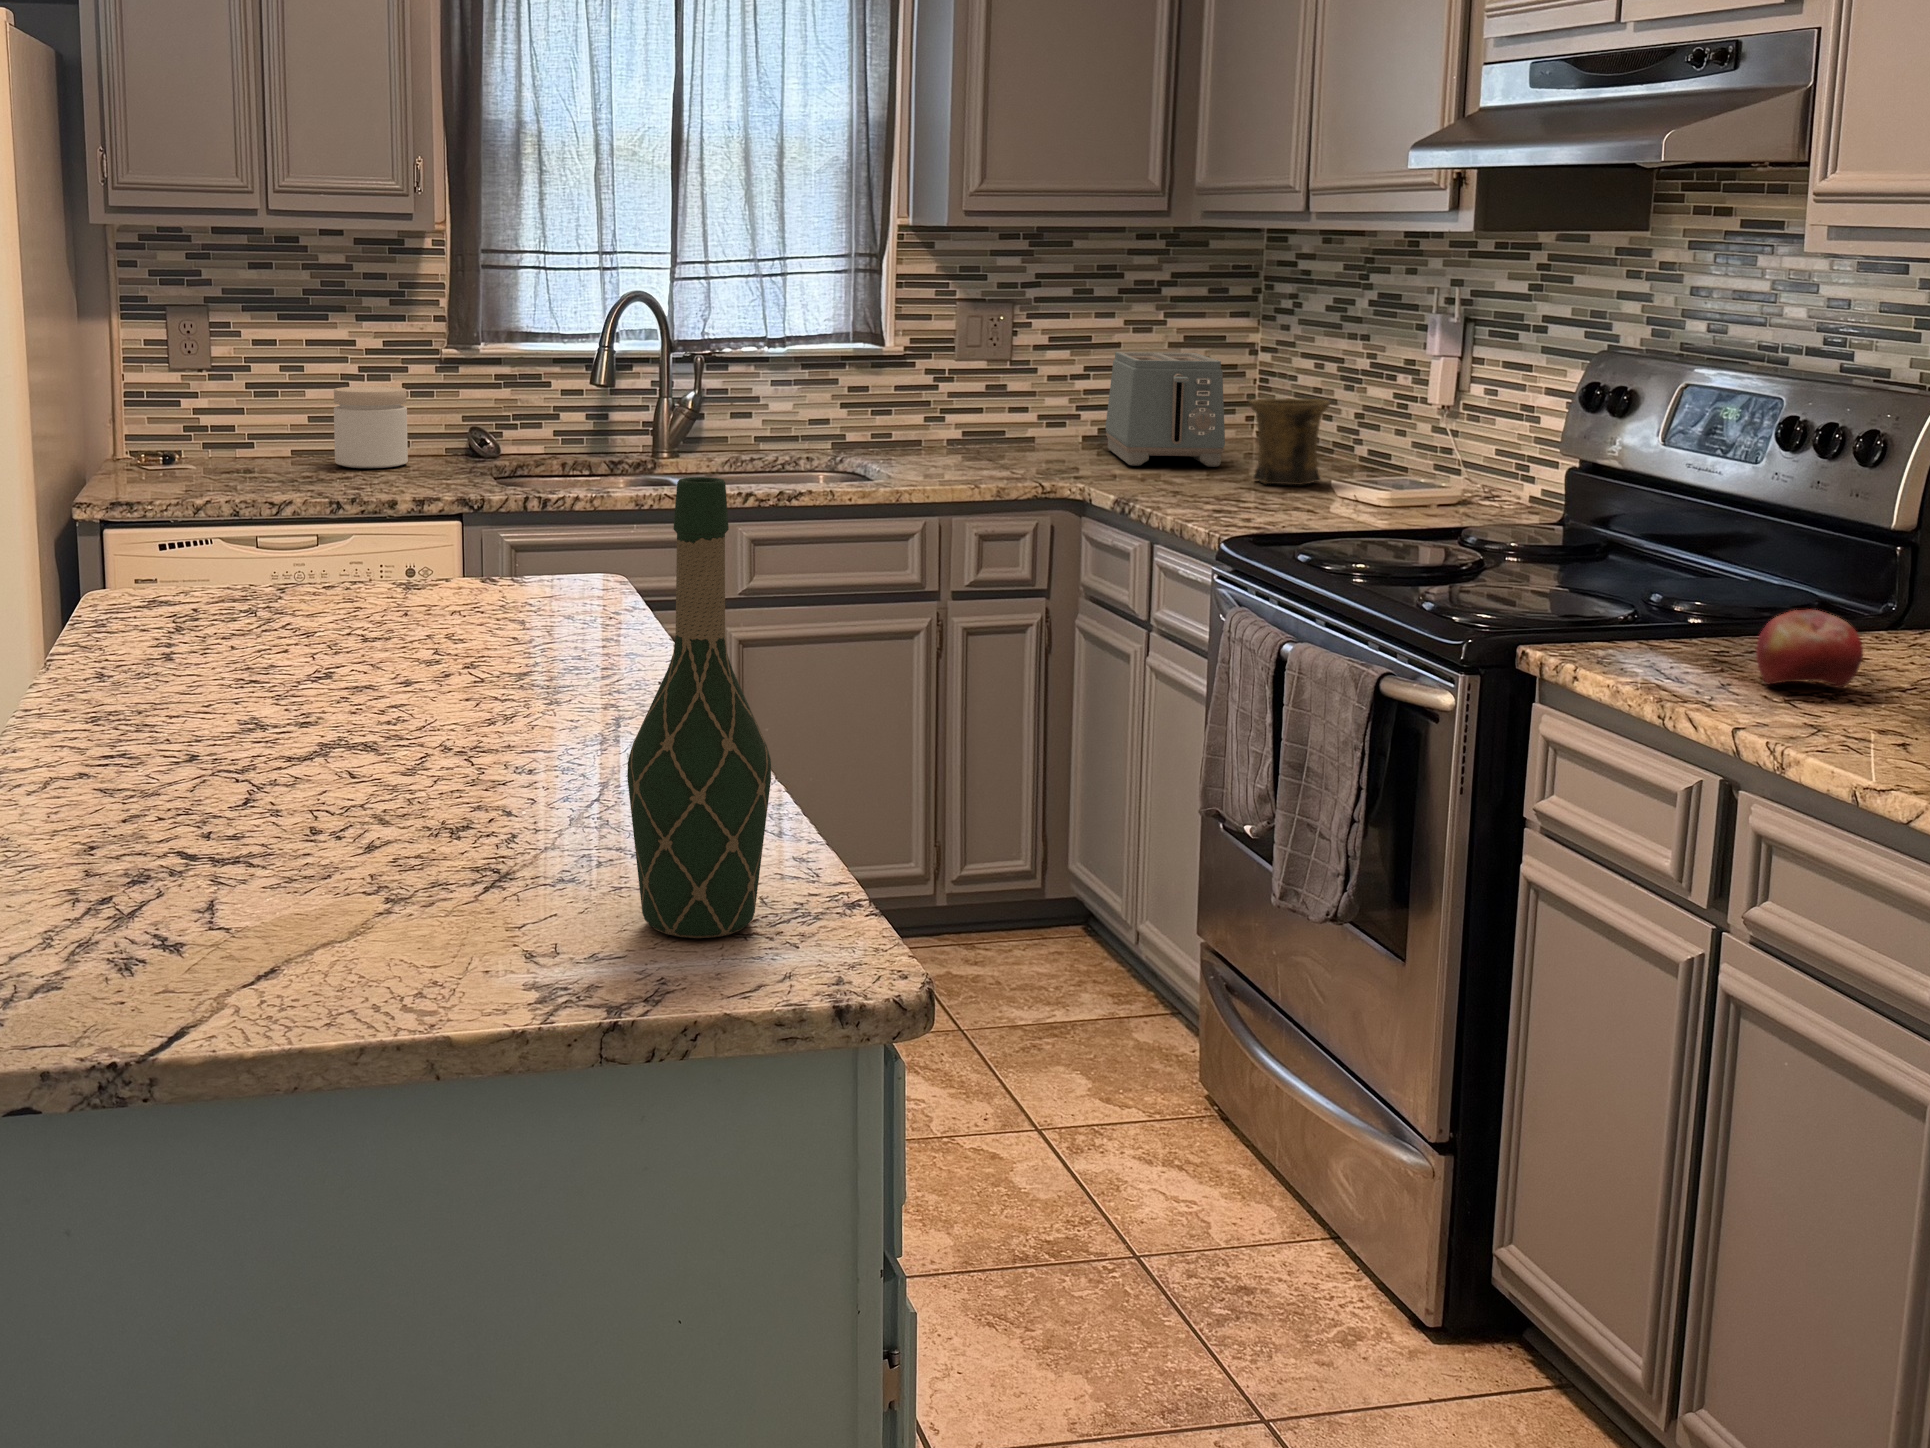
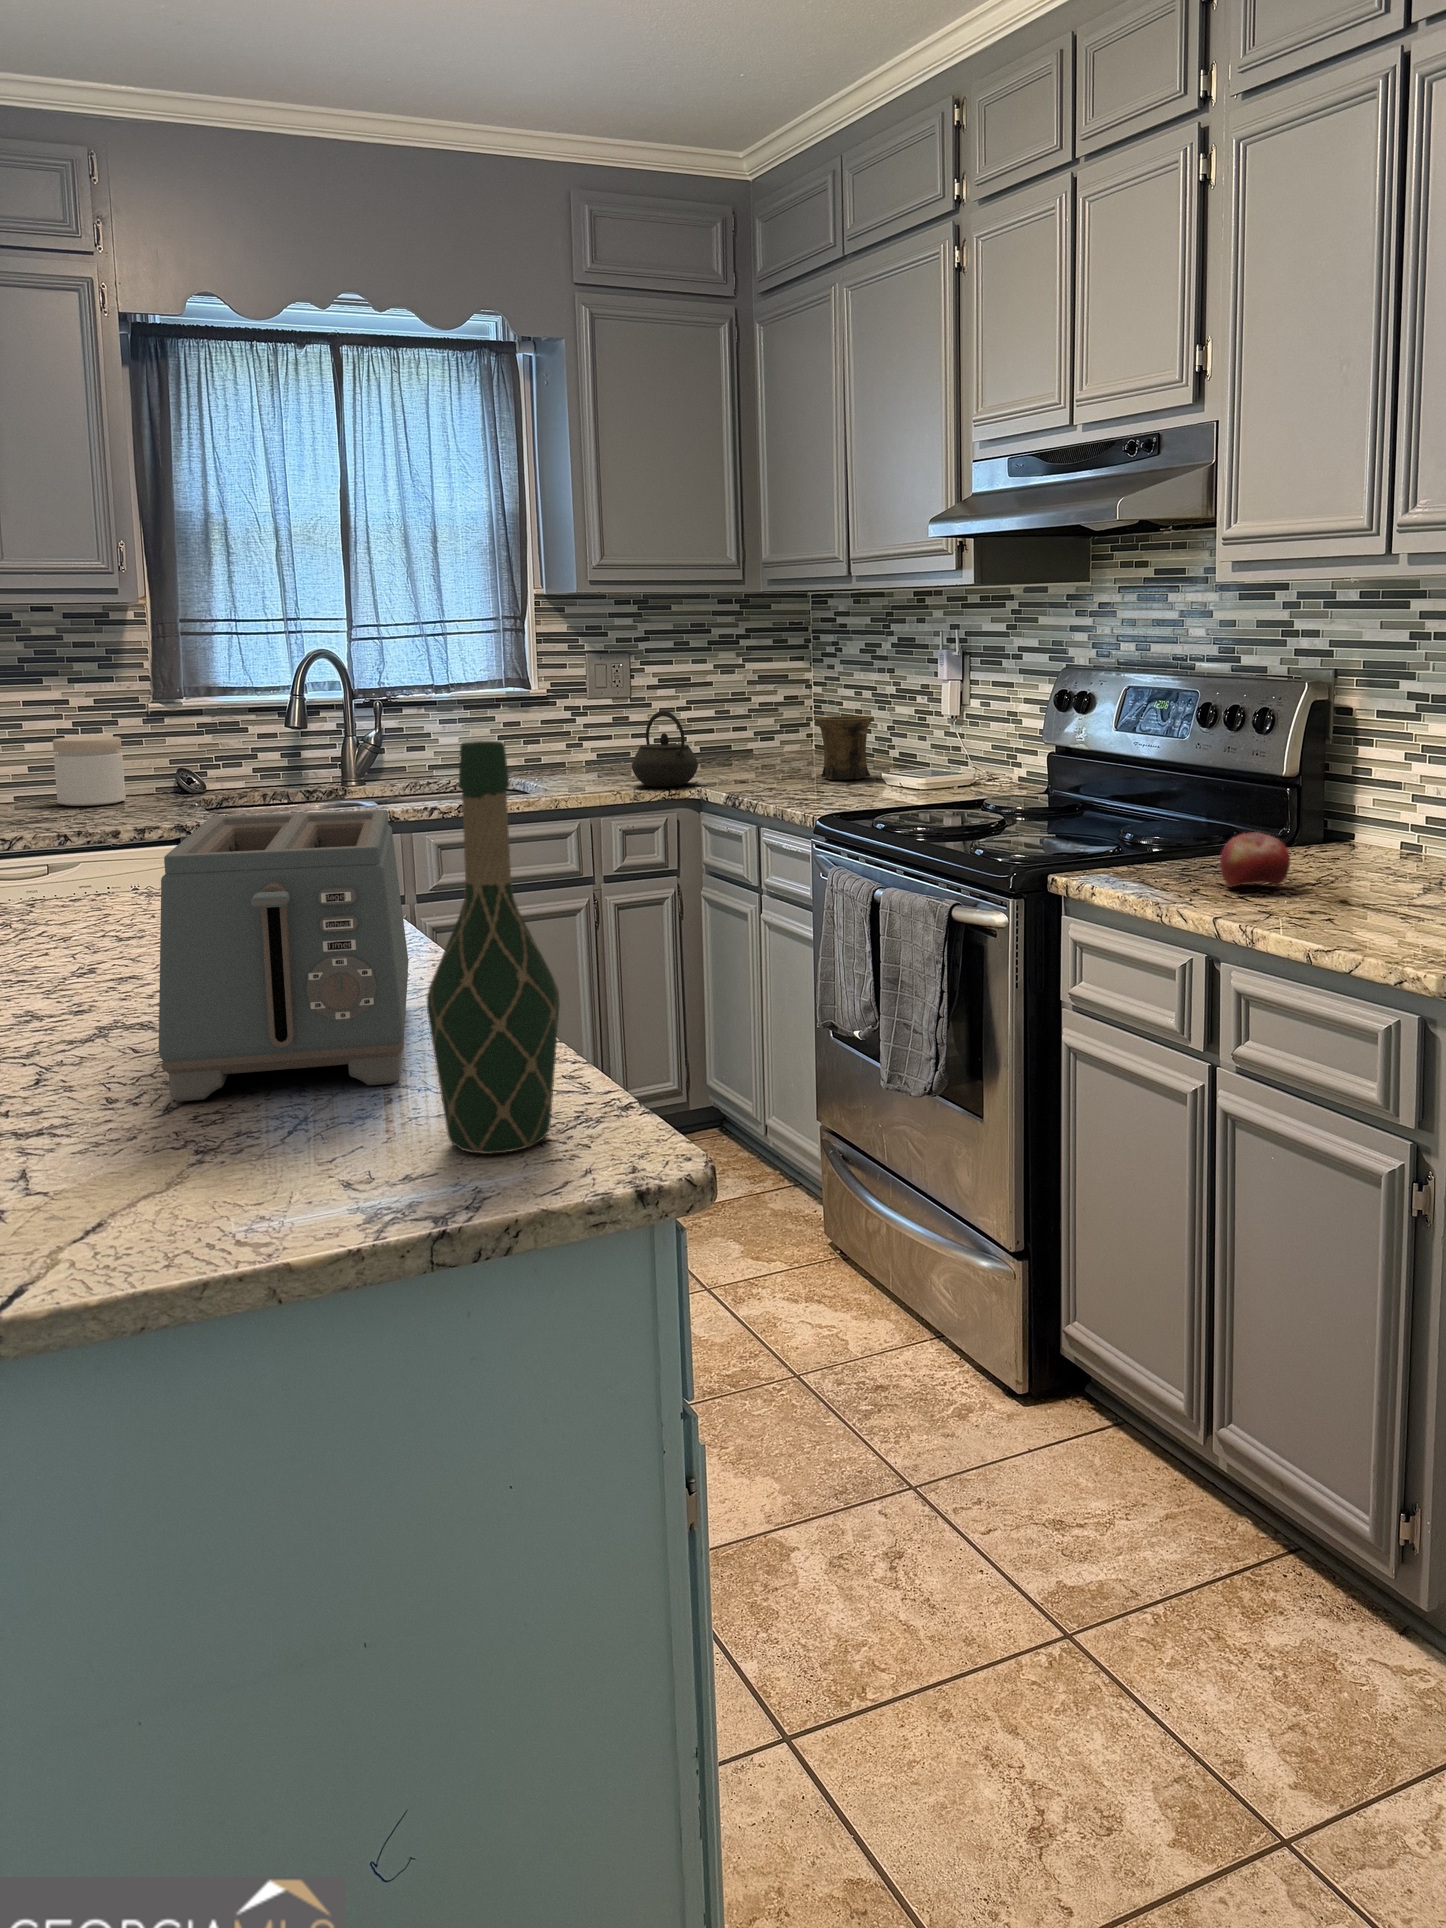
toaster: present [1106,352,1225,467] -> present [159,810,409,1101]
kettle: none [1002,383,1088,482] -> present [632,711,698,787]

